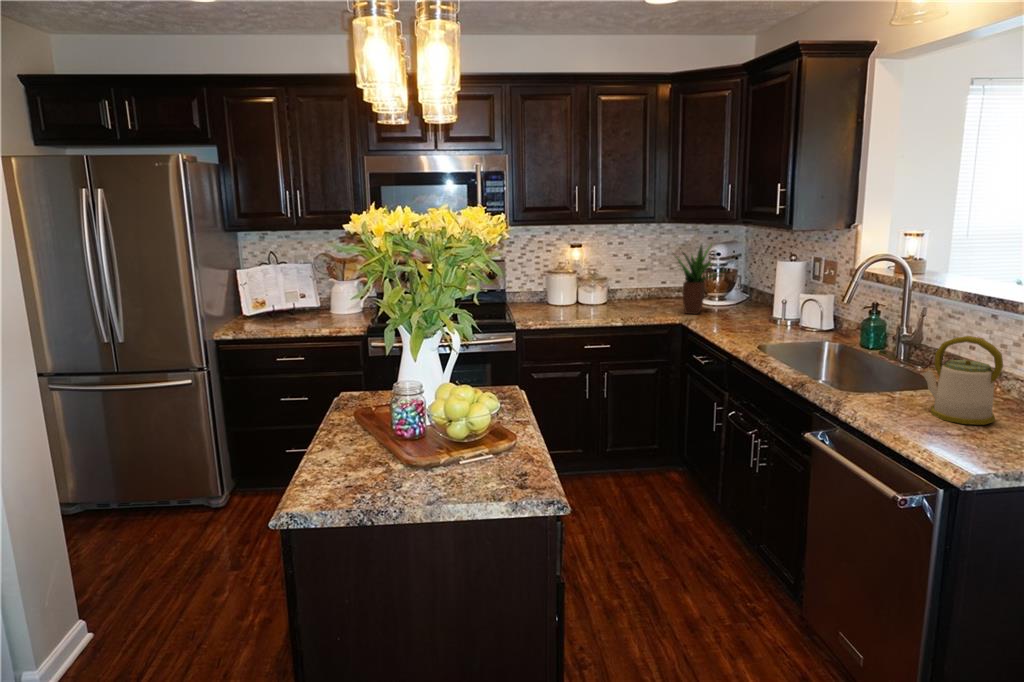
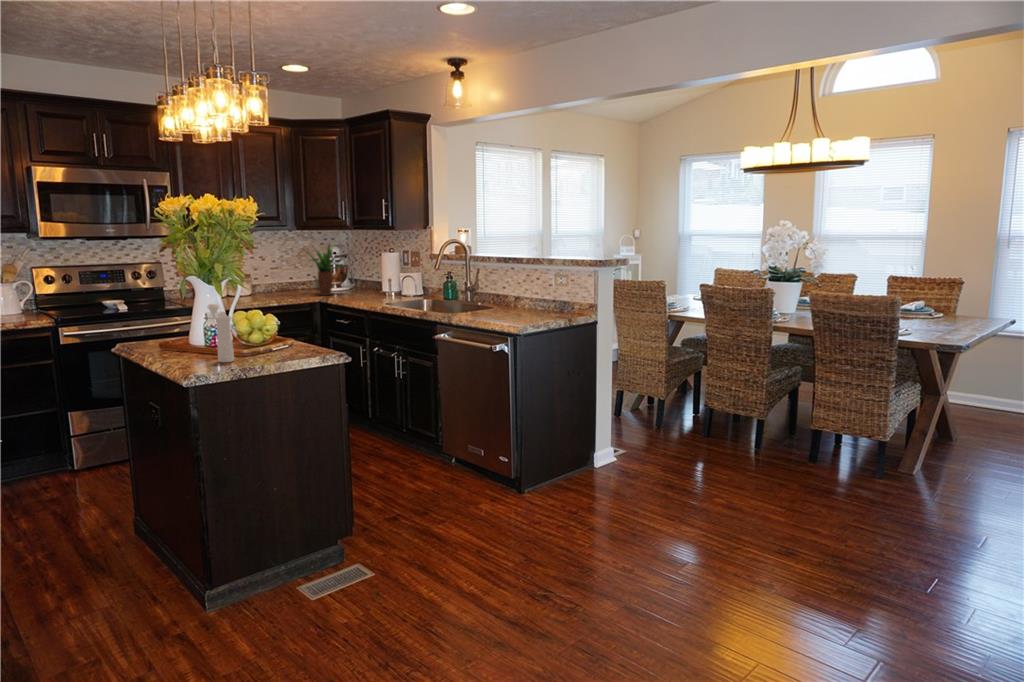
kettle: present [923,336,1003,425] -> none [487,272,521,316]
pepper mill: none [346,387,376,494] -> present [207,304,234,362]

